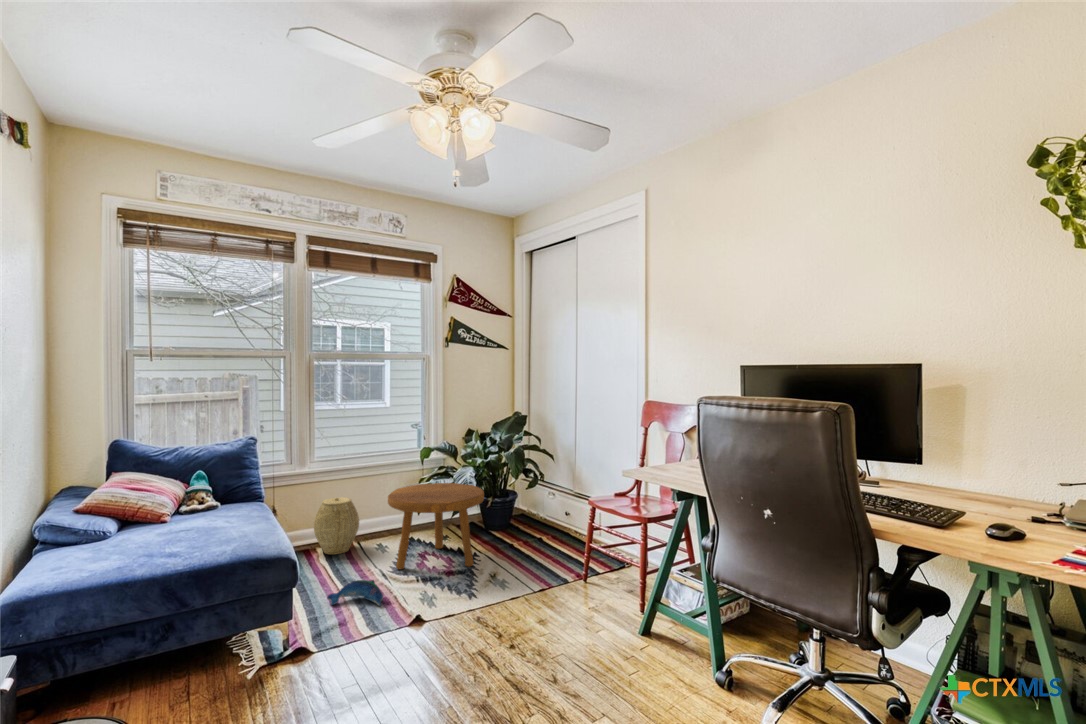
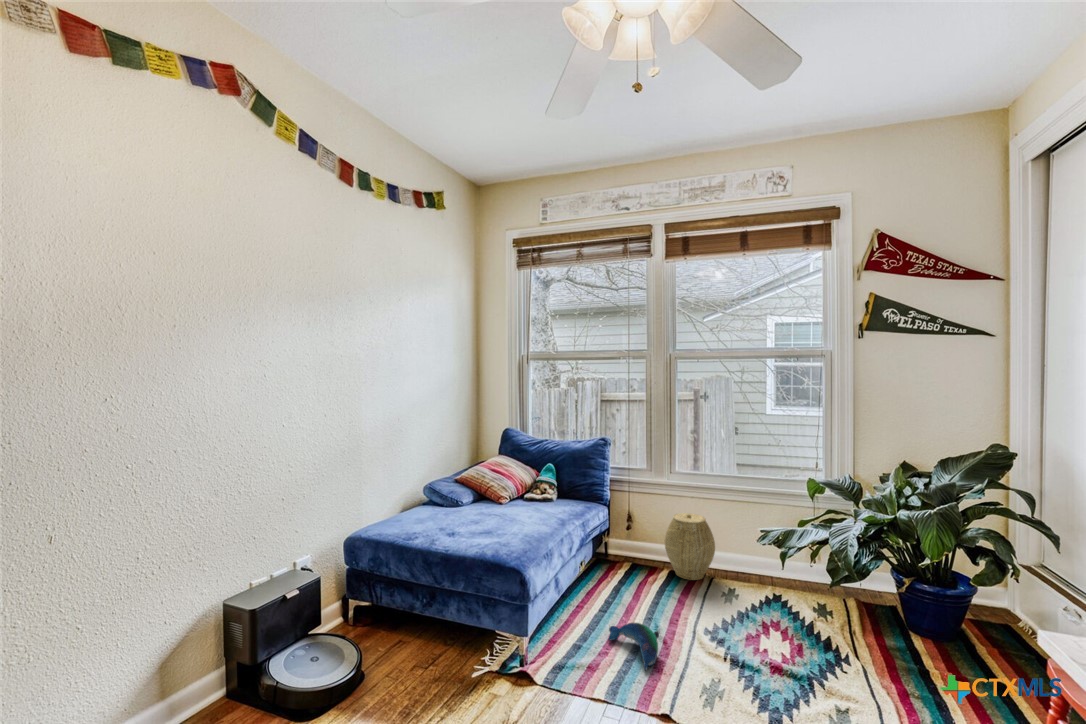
footstool: present [388,483,484,569] -> none [711,523,862,678]

